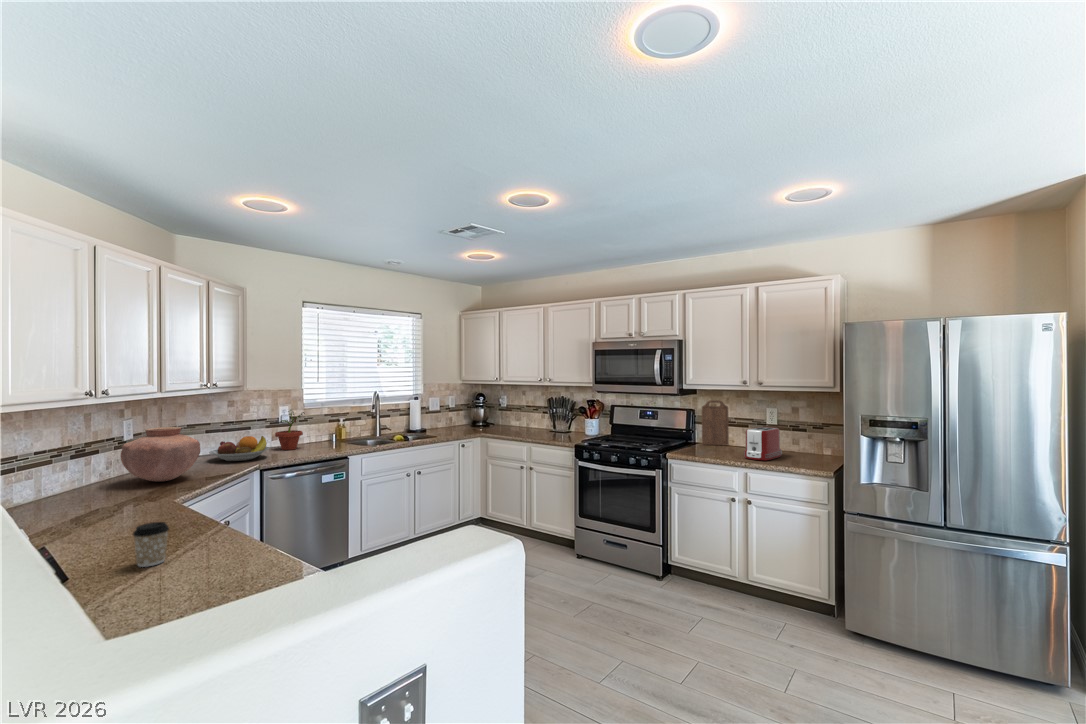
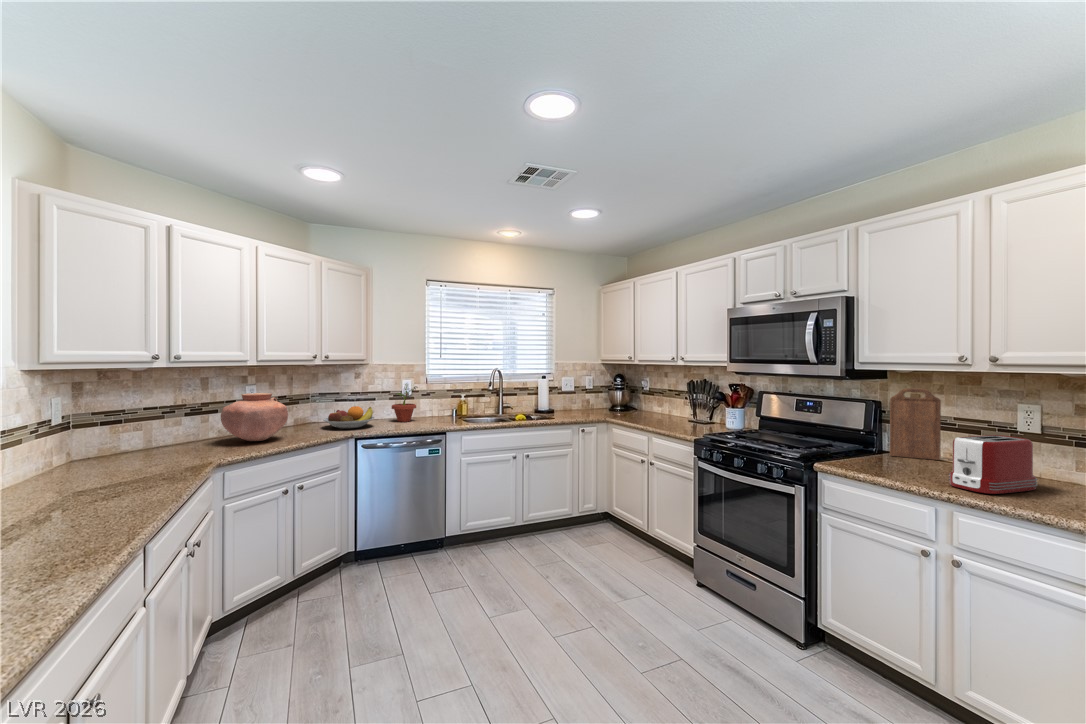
coffee cup: present [133,522,169,567] -> none [46,480,87,523]

